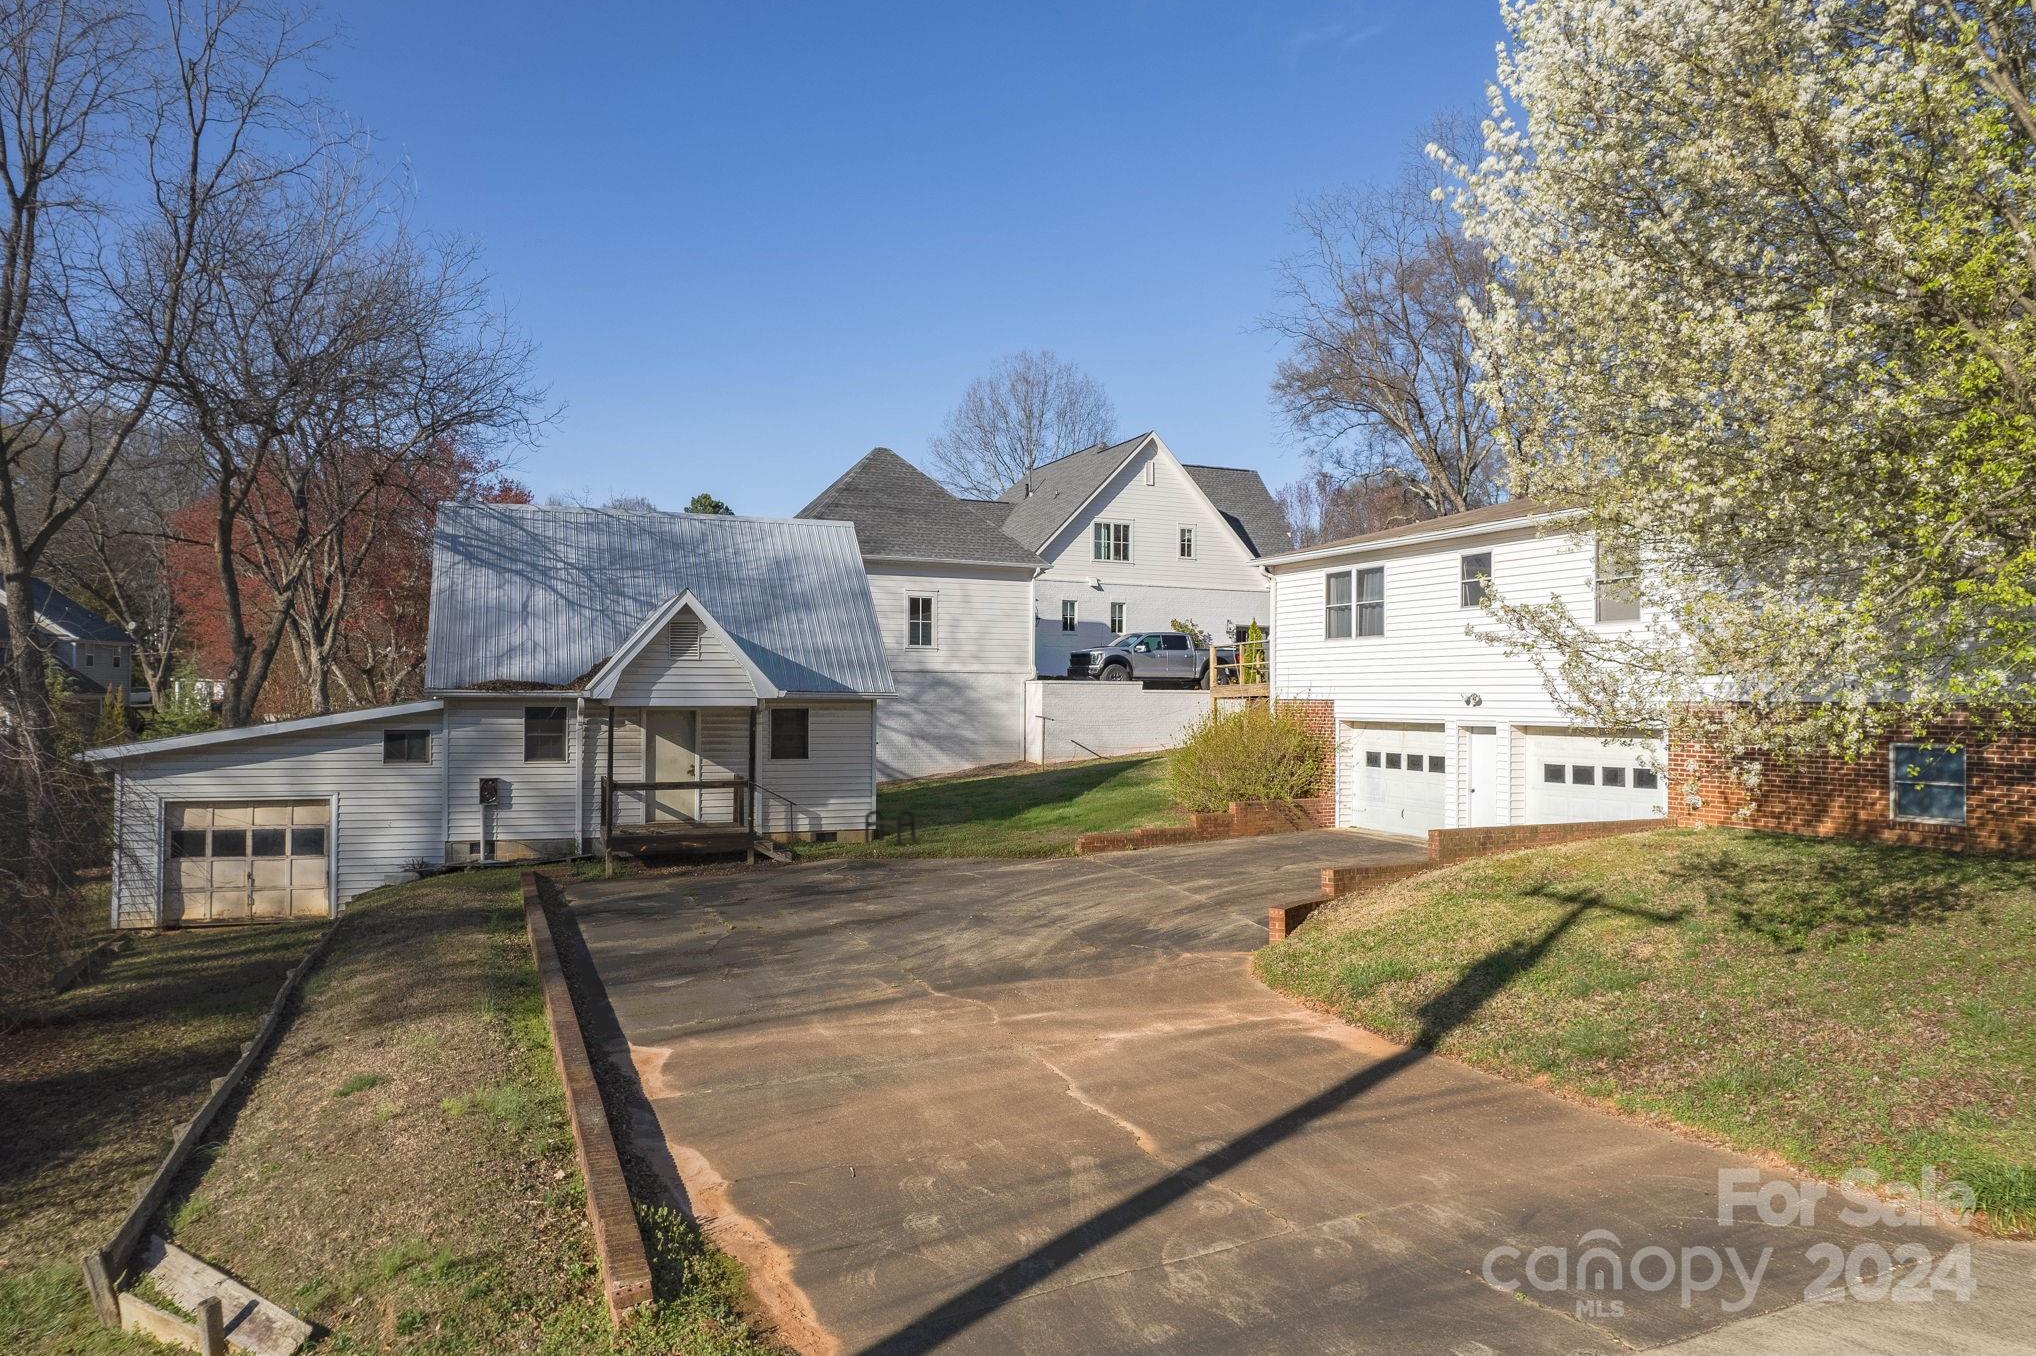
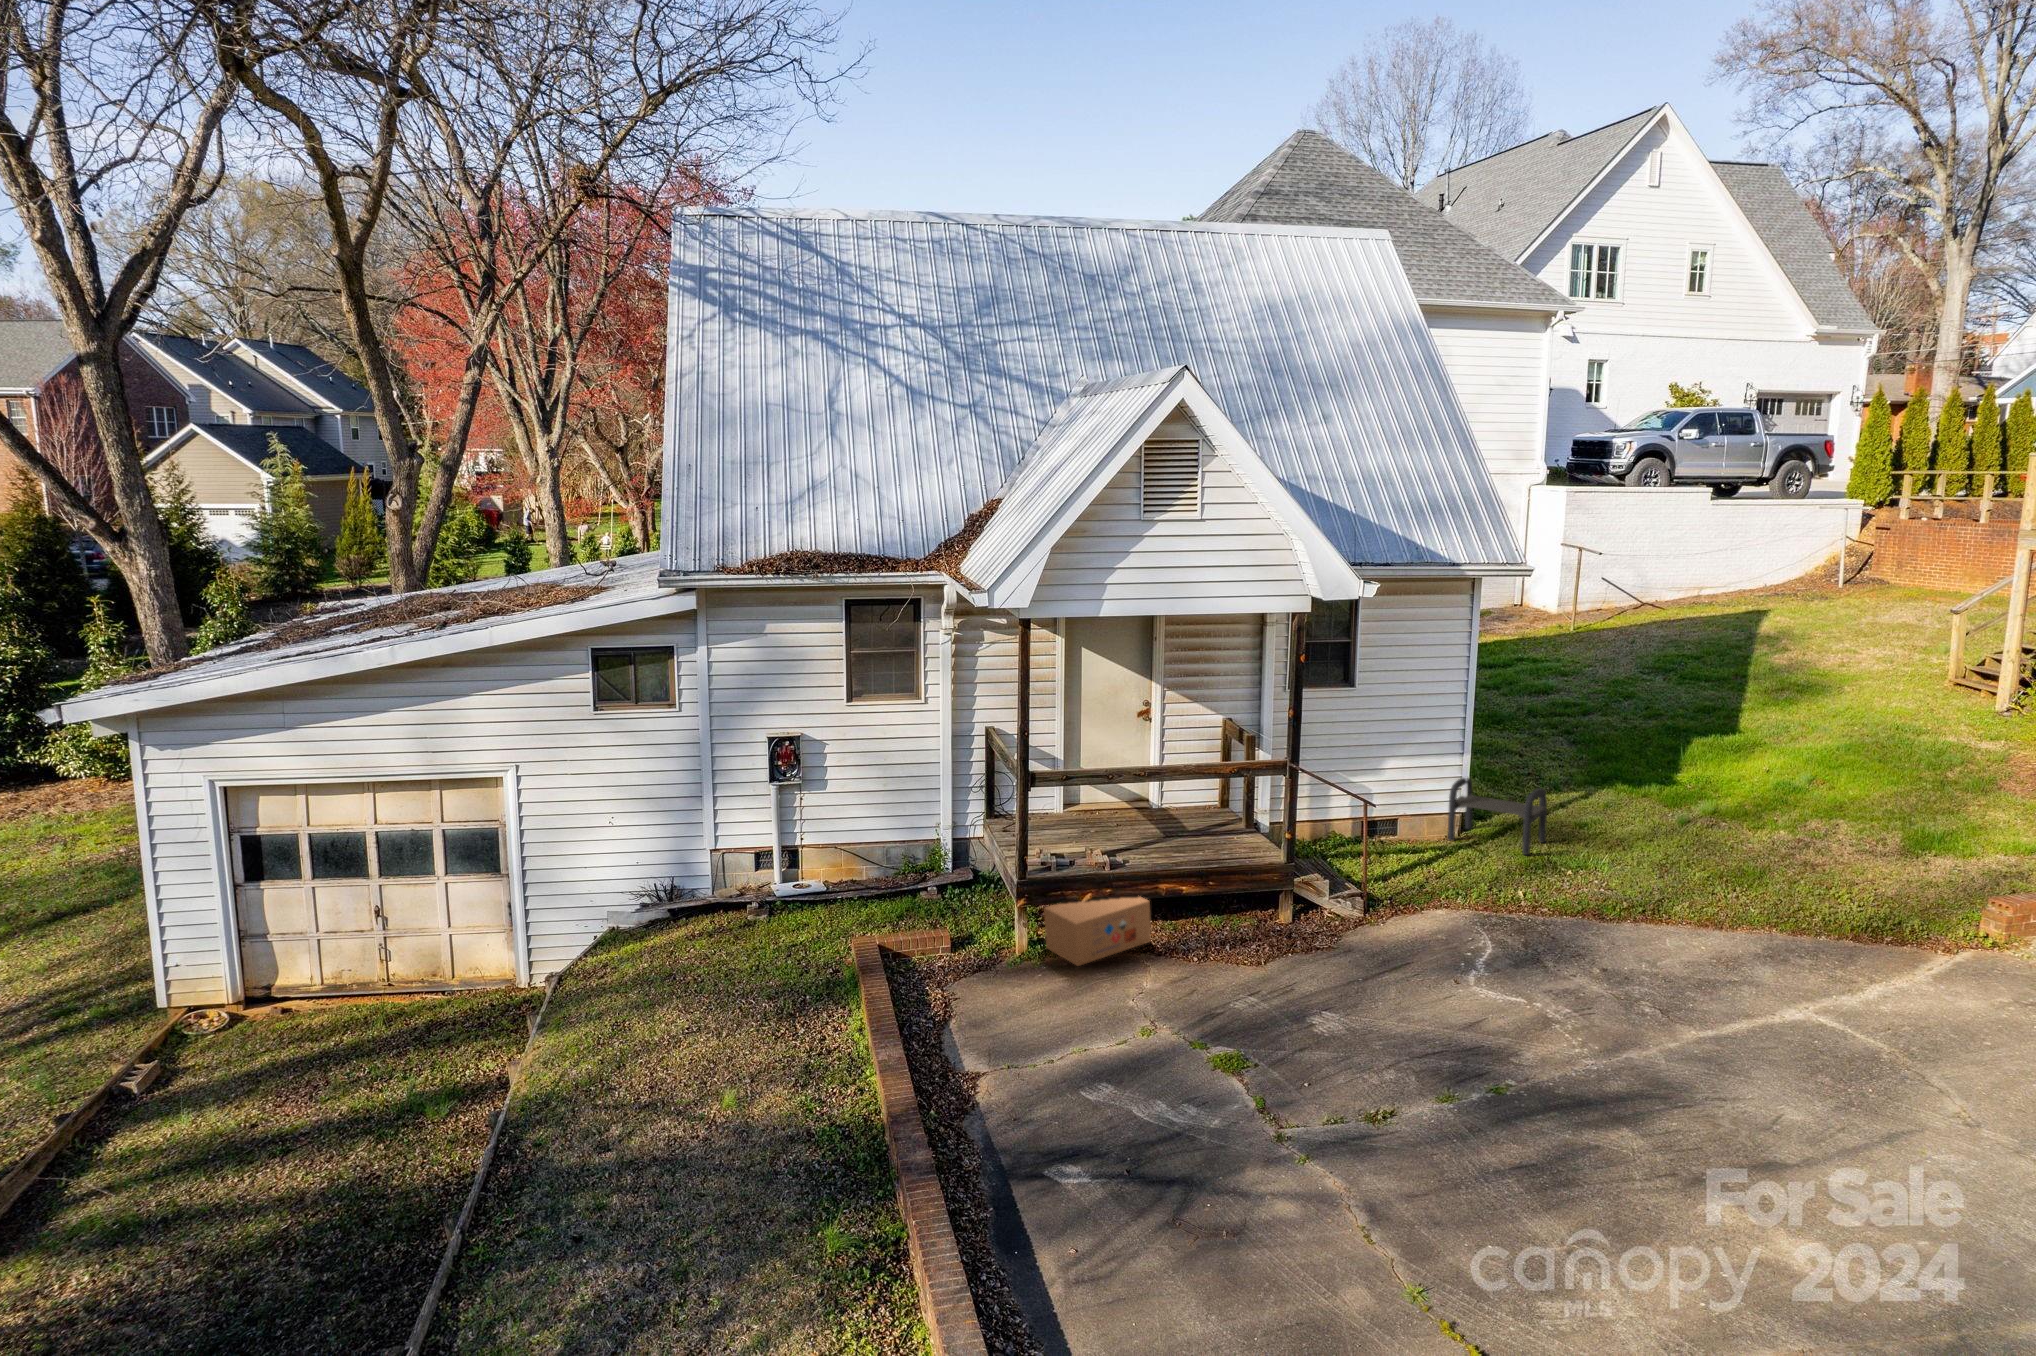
cardboard box: none [621,846,677,876] -> present [1044,897,1151,966]

